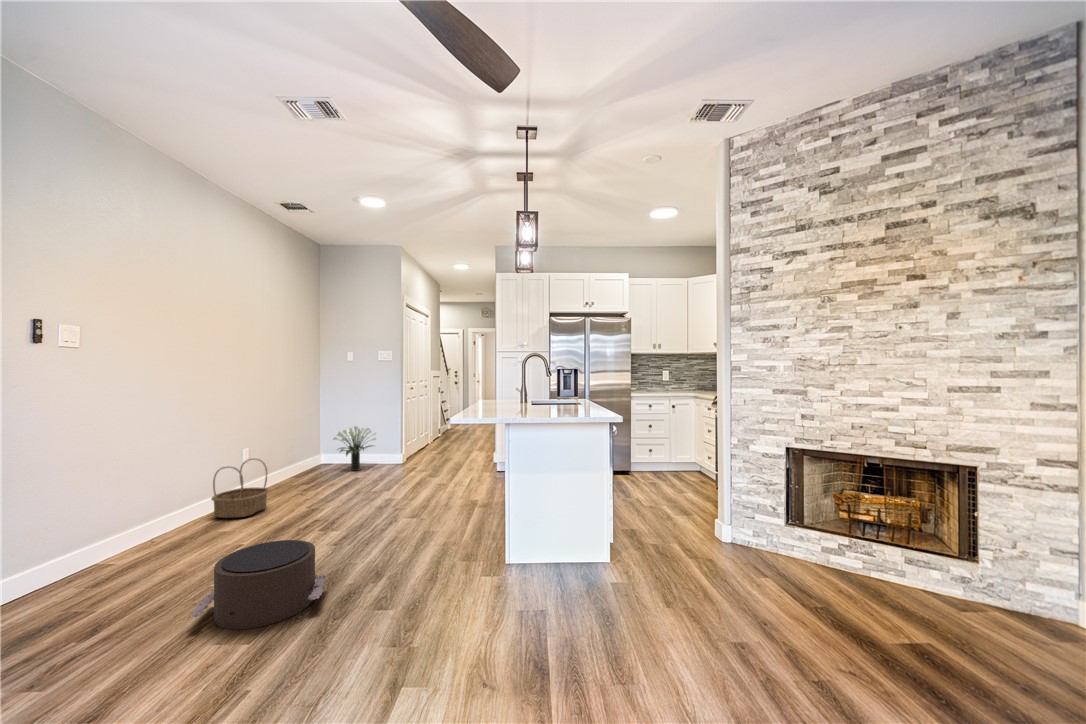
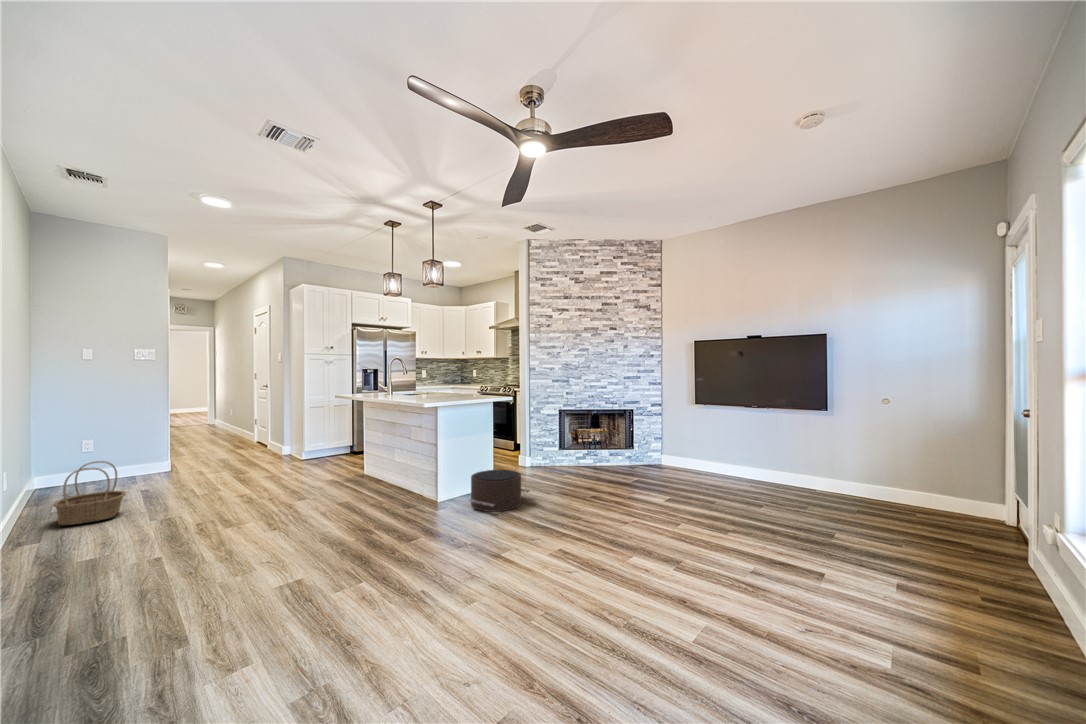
potted plant: present [333,426,376,471] -> none [135,429,193,477]
pouf: present [190,540,326,629] -> present [469,470,530,512]

